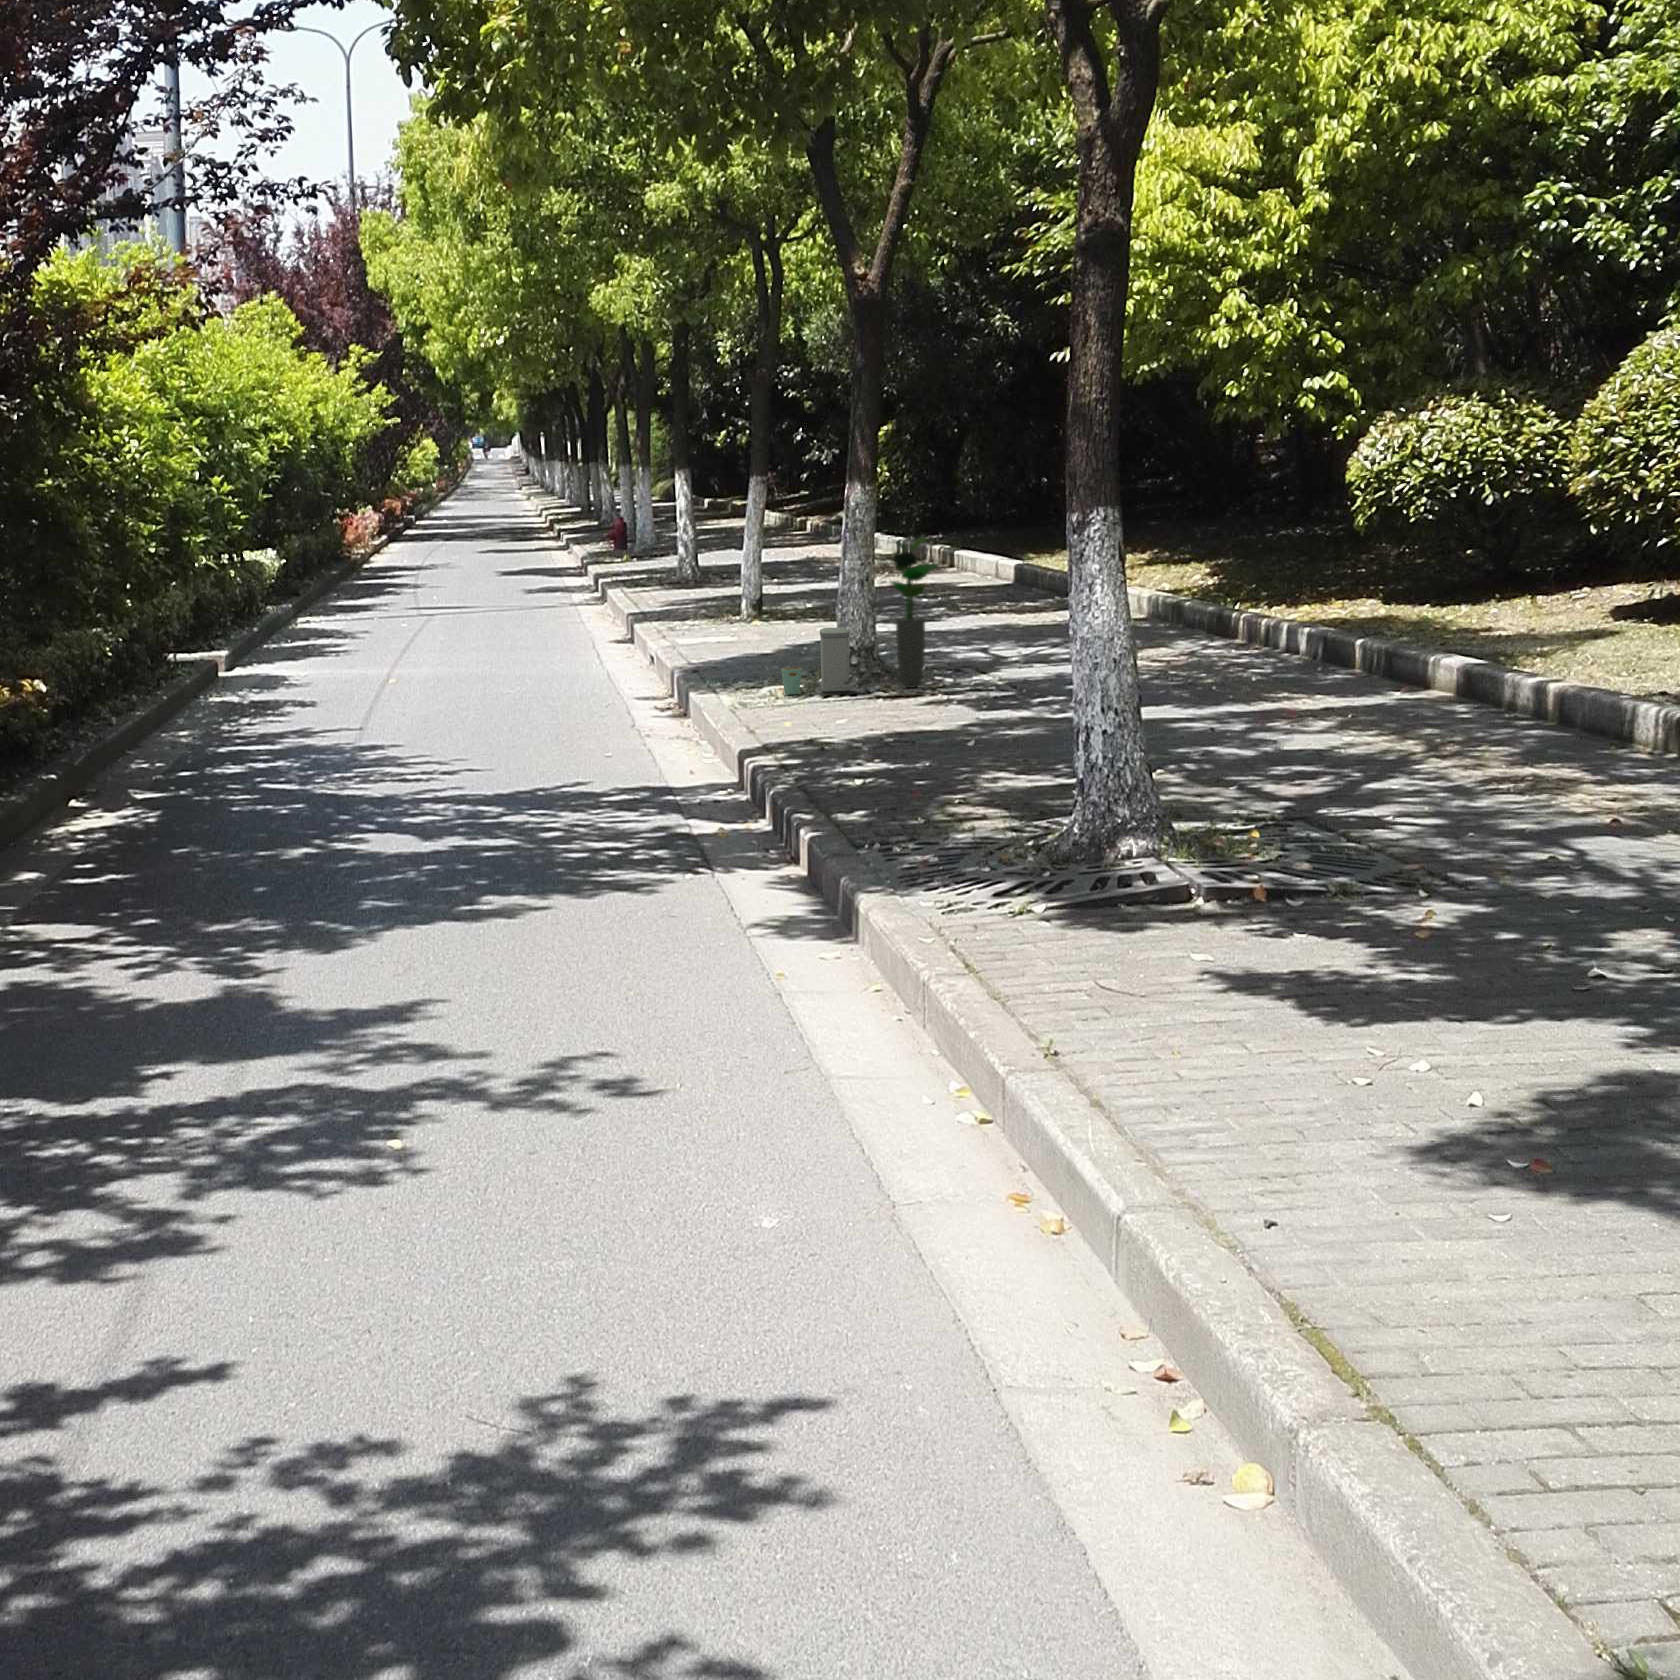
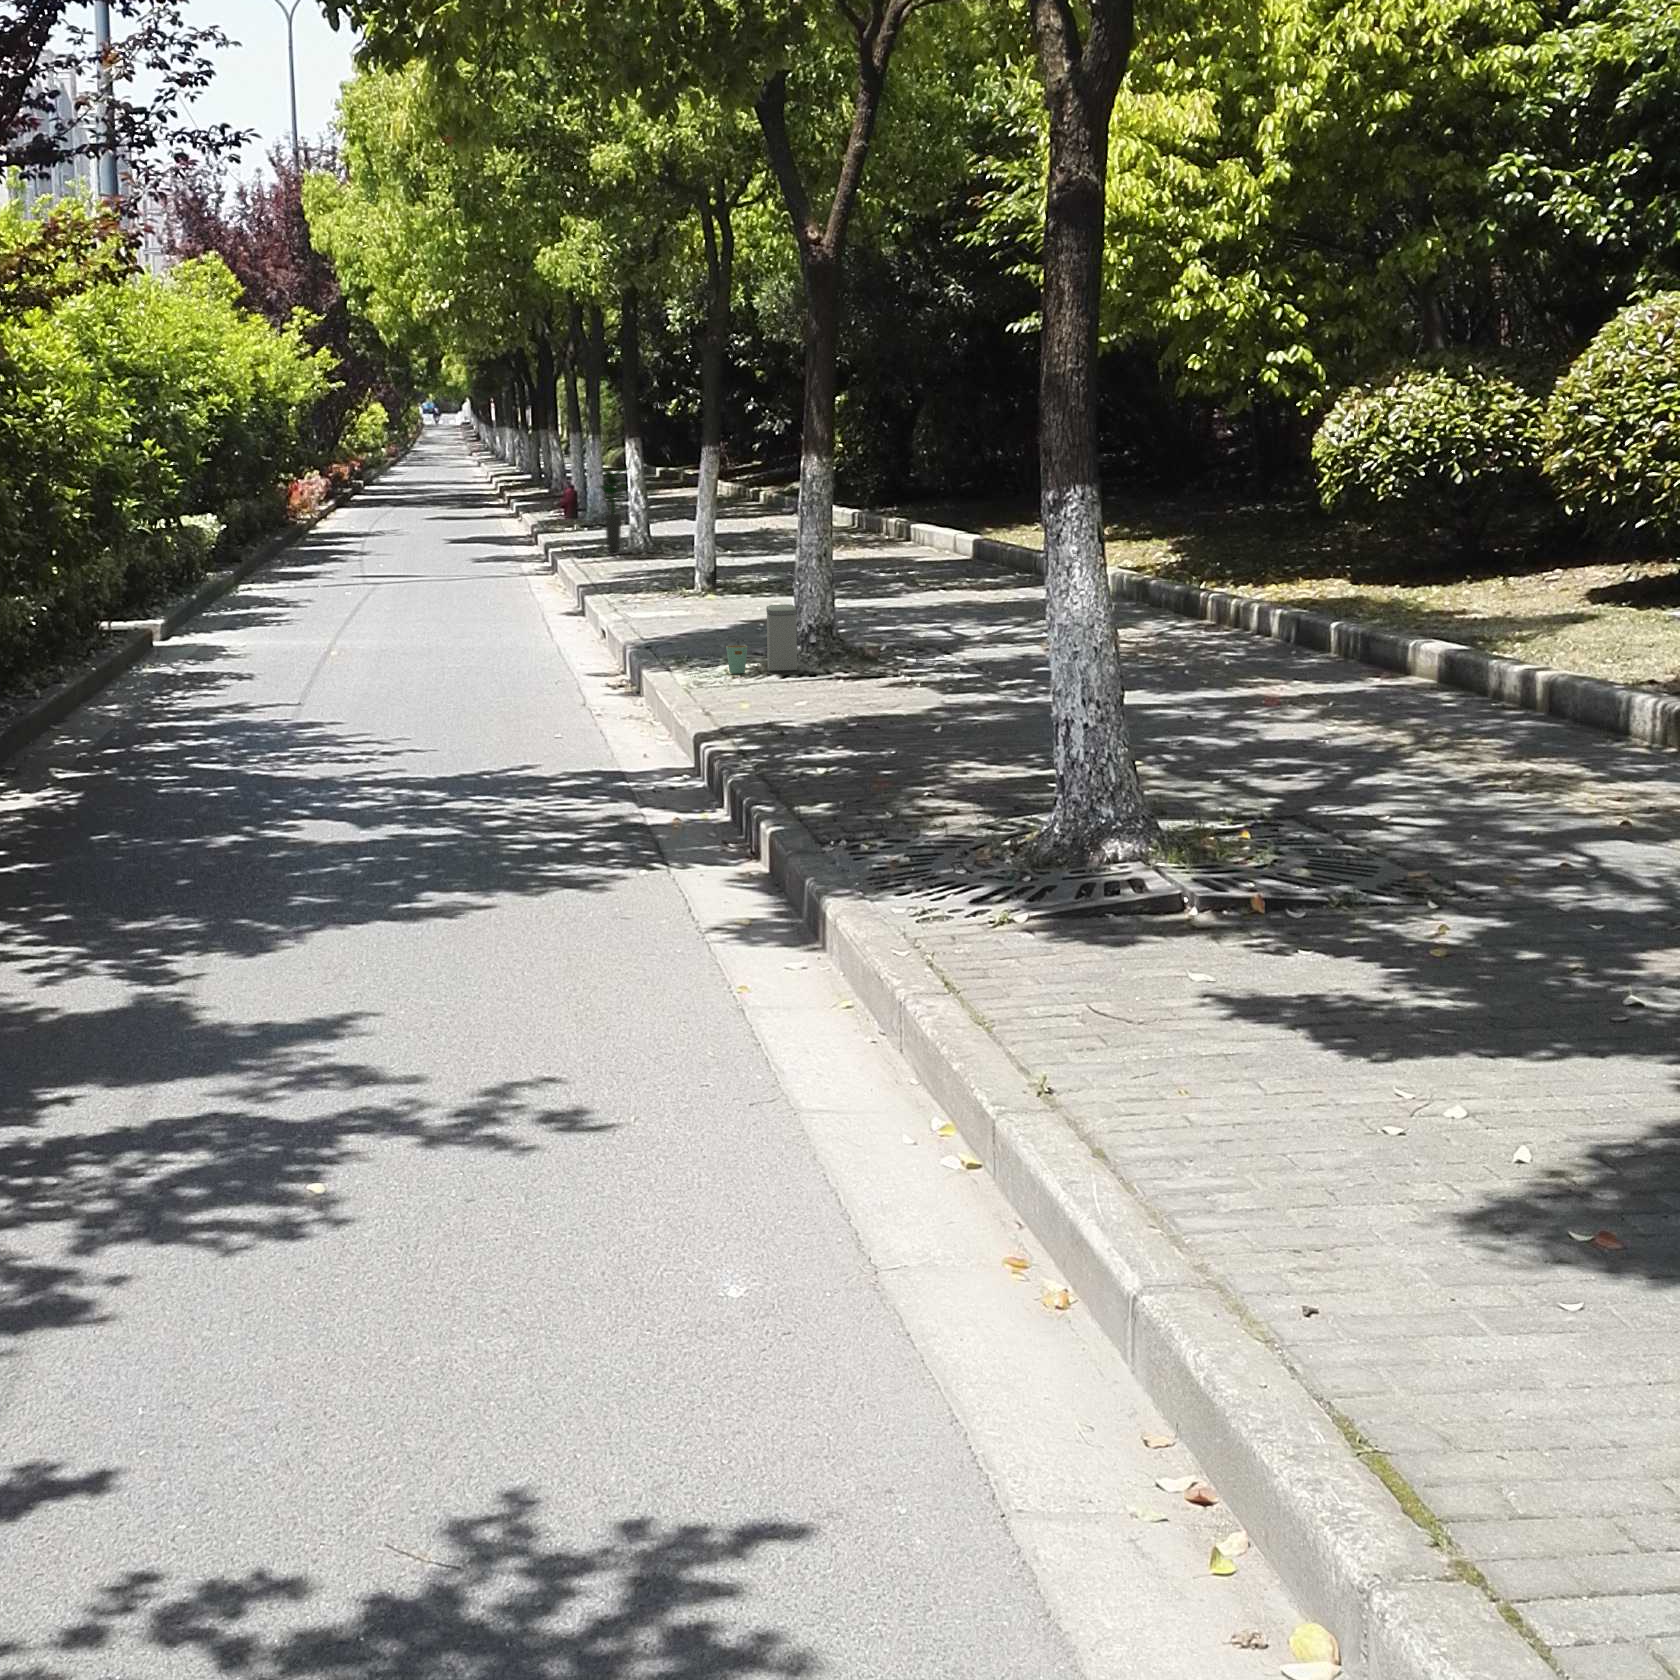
potted plant: present [881,537,938,688] -> present [600,469,627,552]

